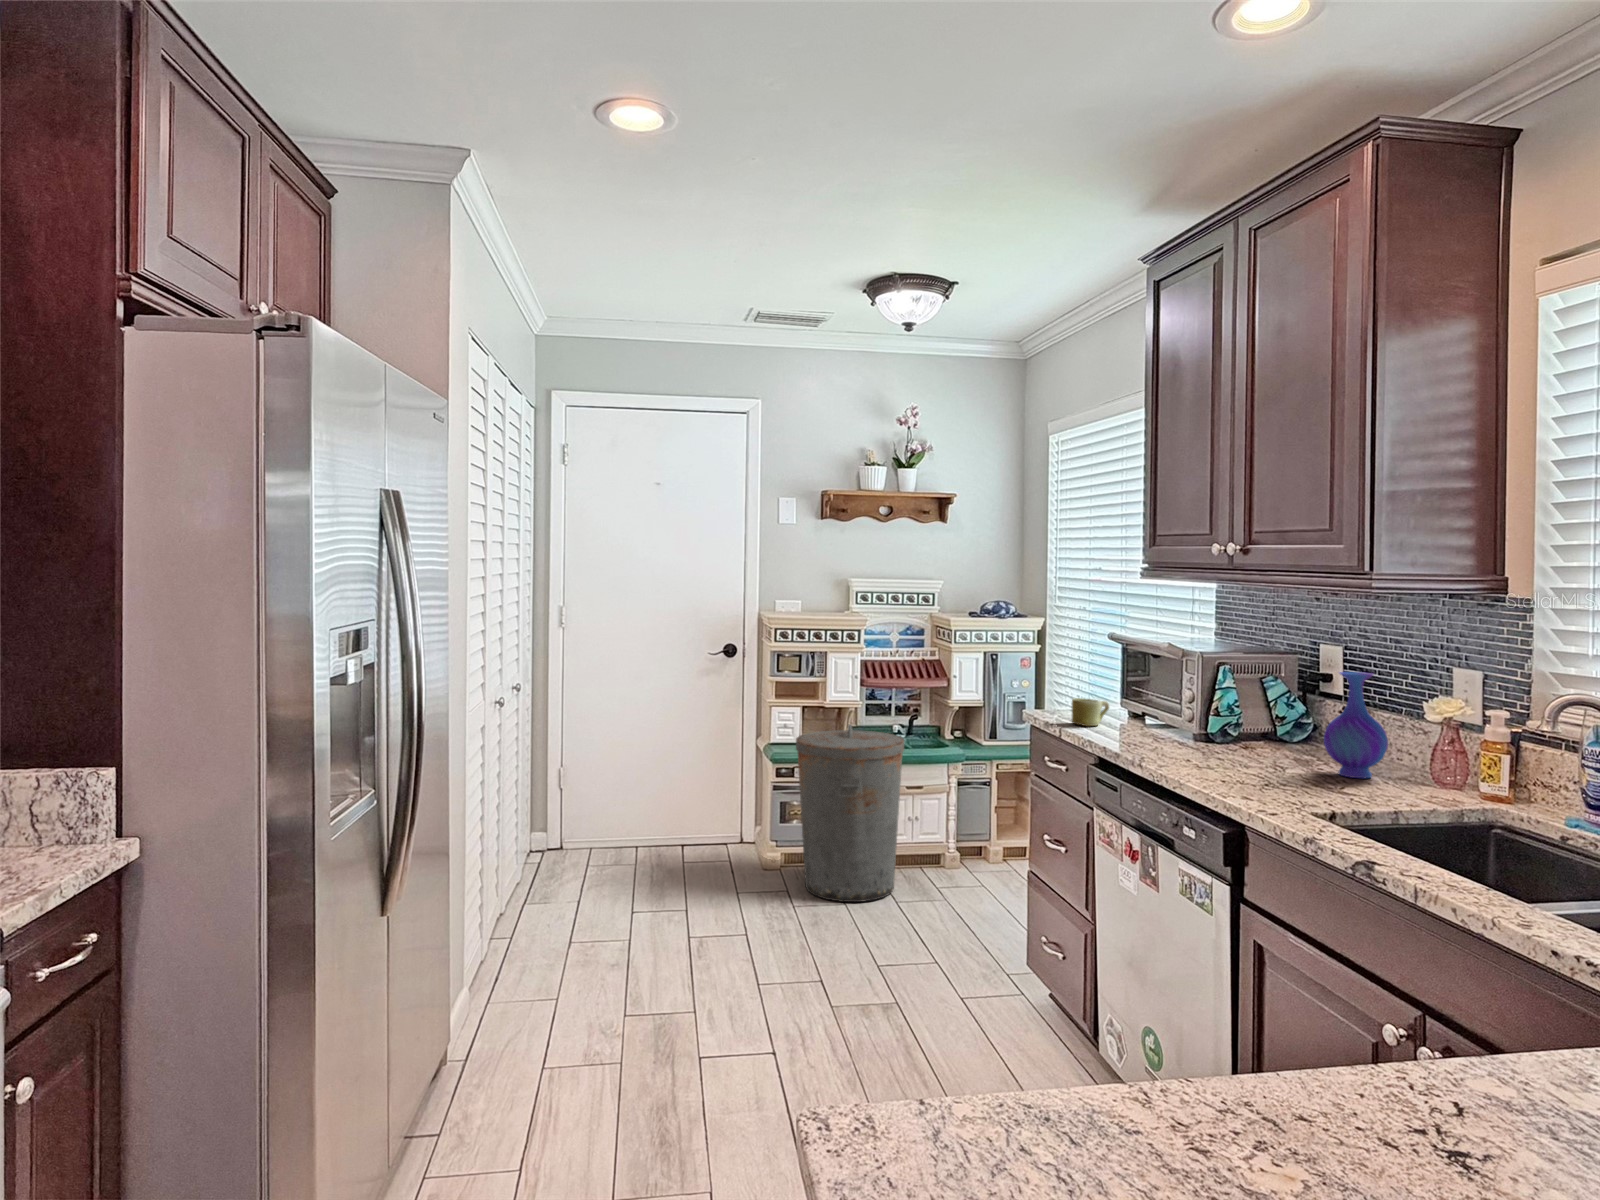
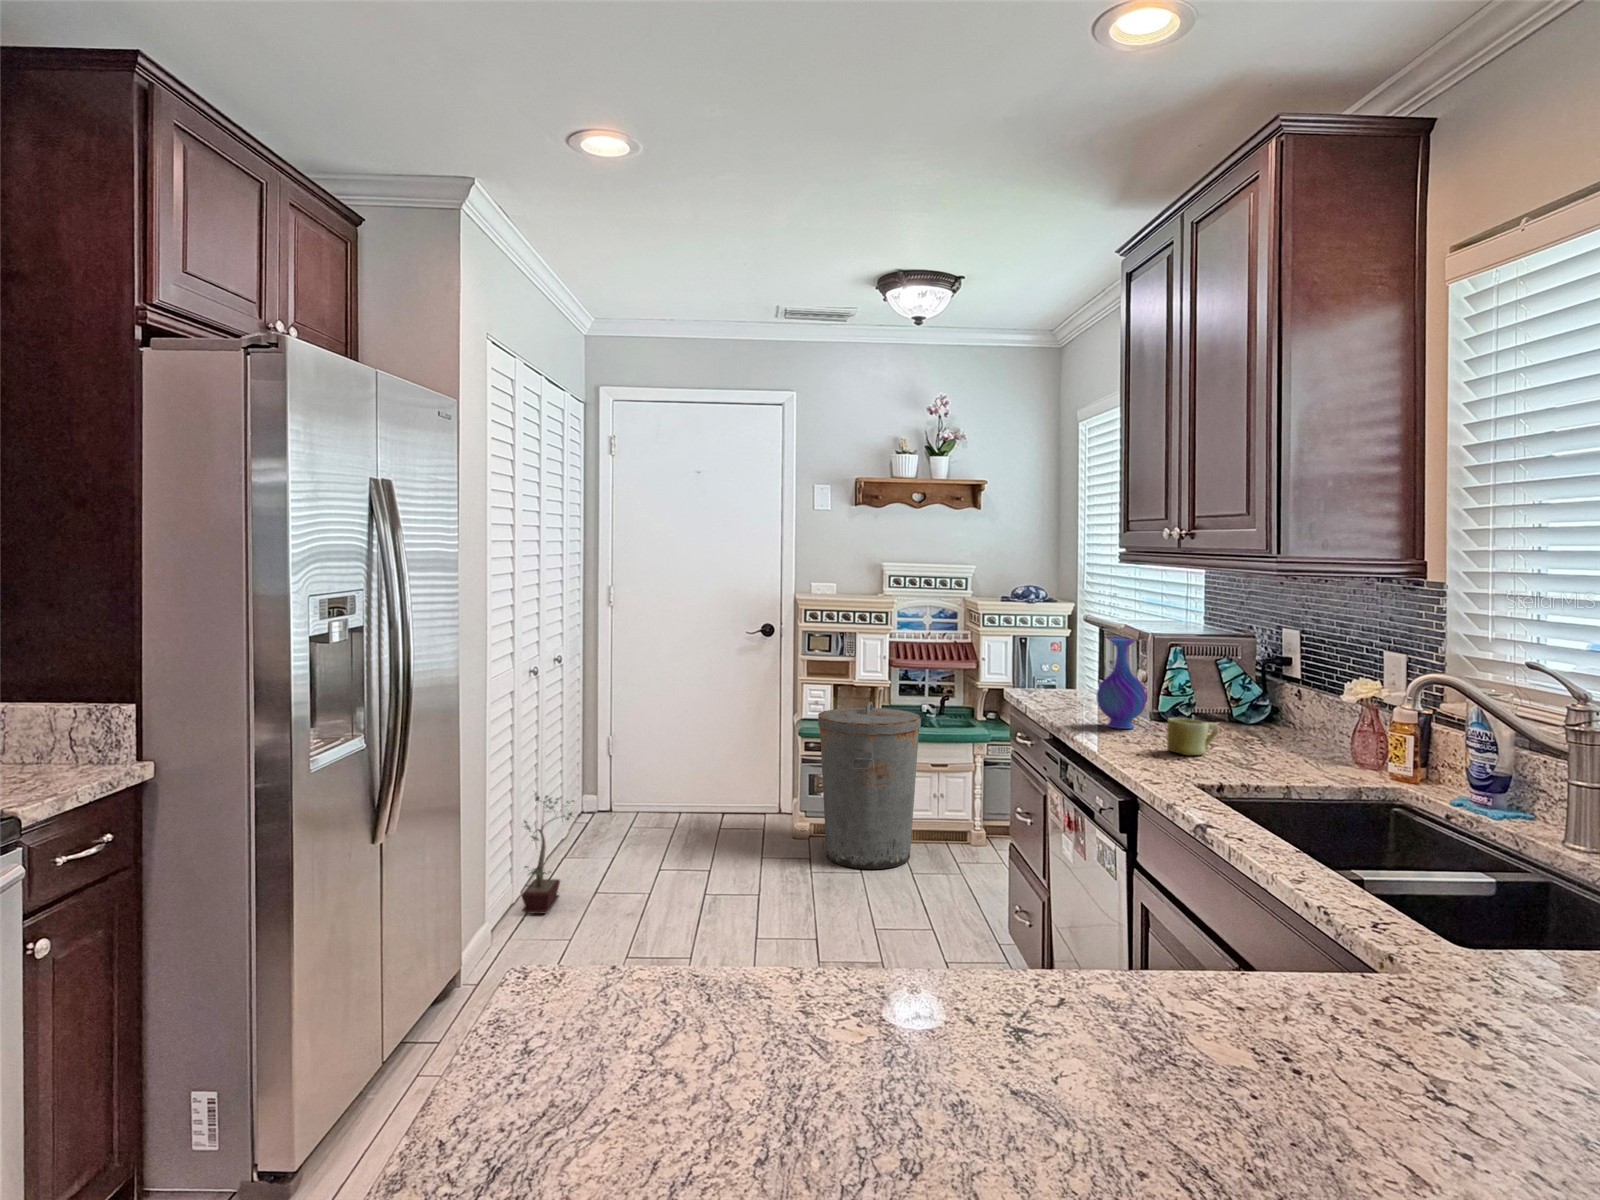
vase: present [1324,672,1388,778] -> present [1097,639,1147,729]
mug: present [1072,698,1109,726] -> present [1167,718,1219,755]
potted plant: none [492,835,547,976] -> present [521,795,574,914]

